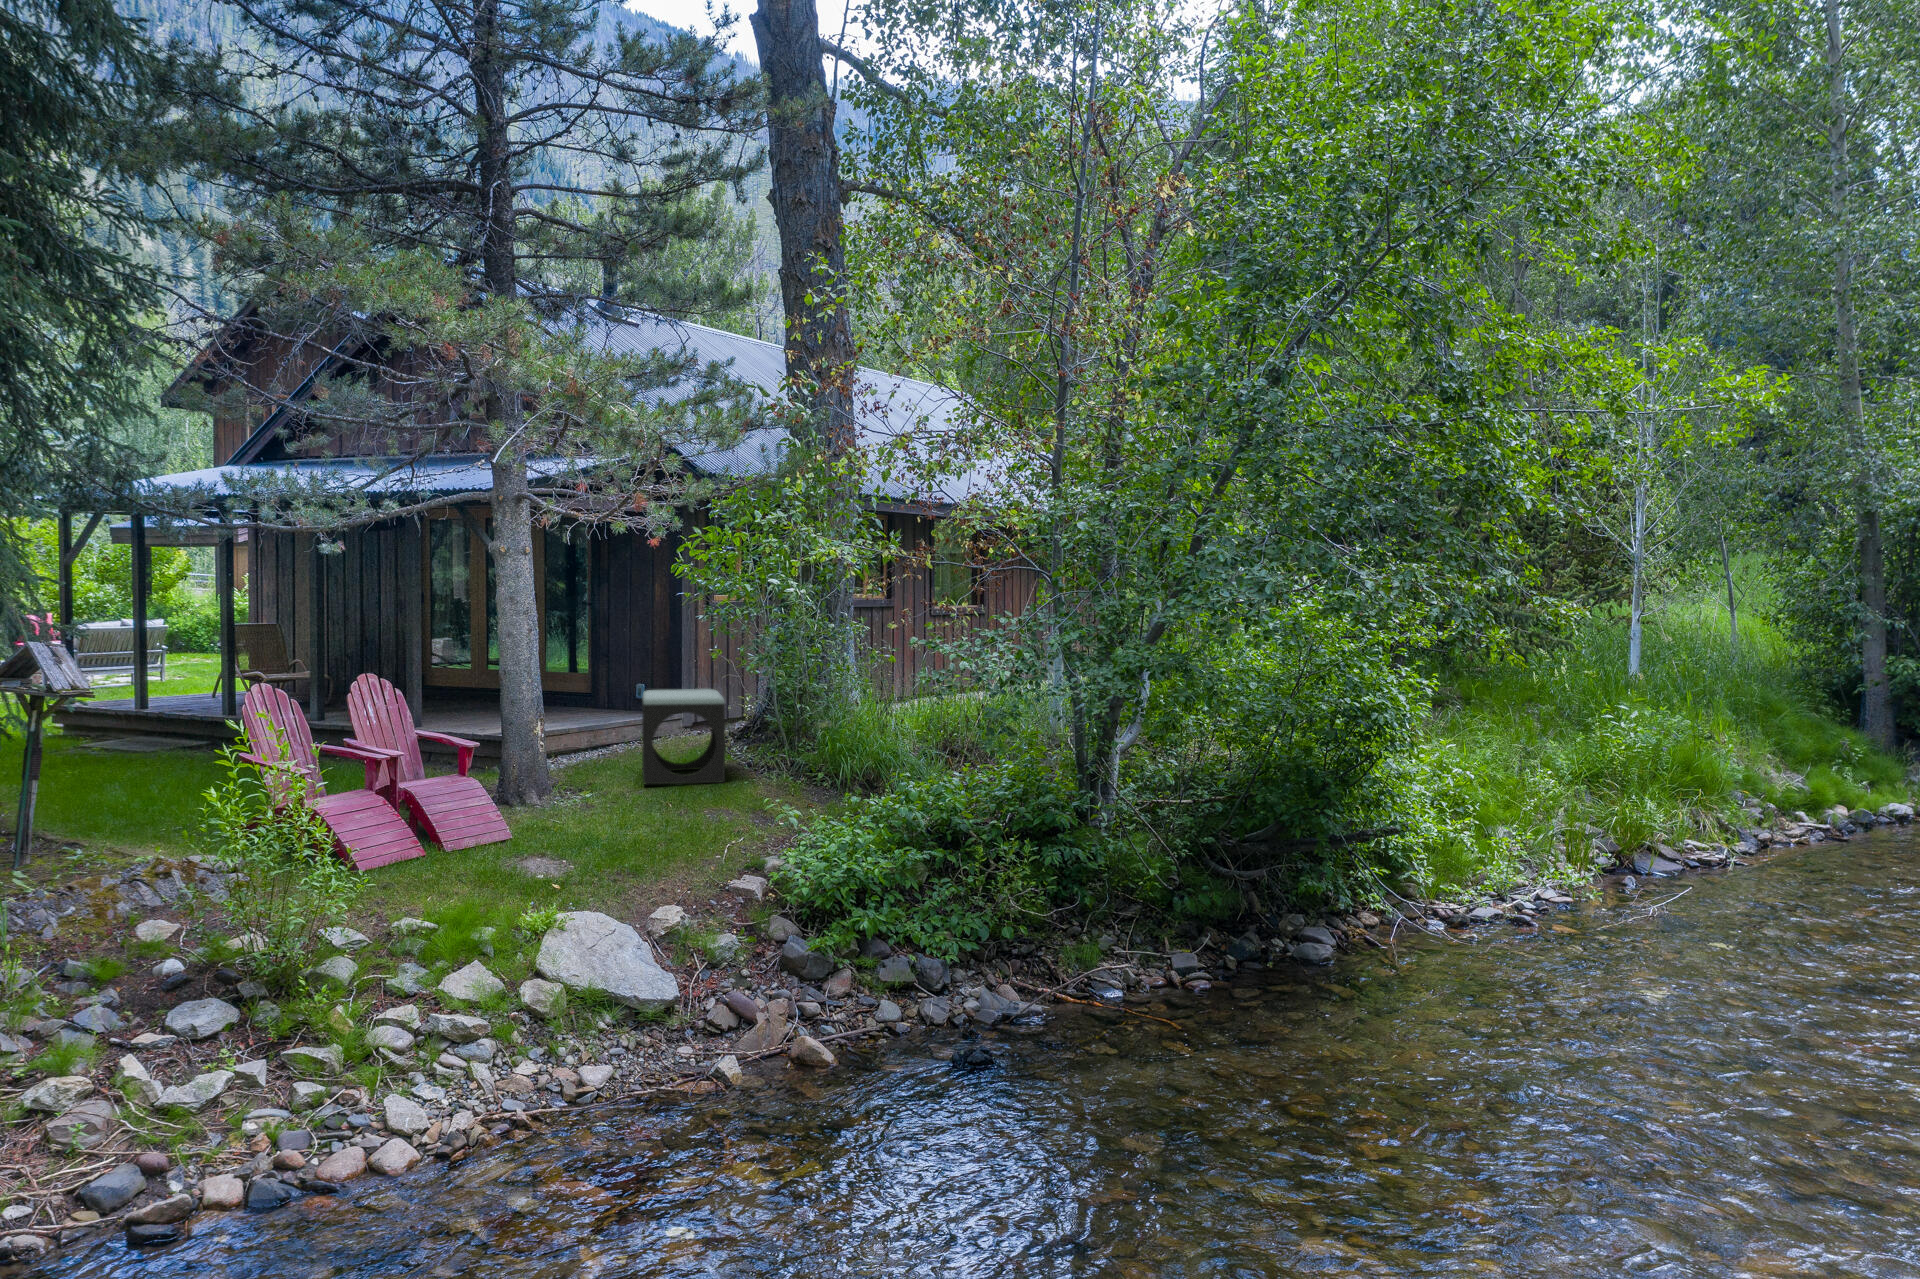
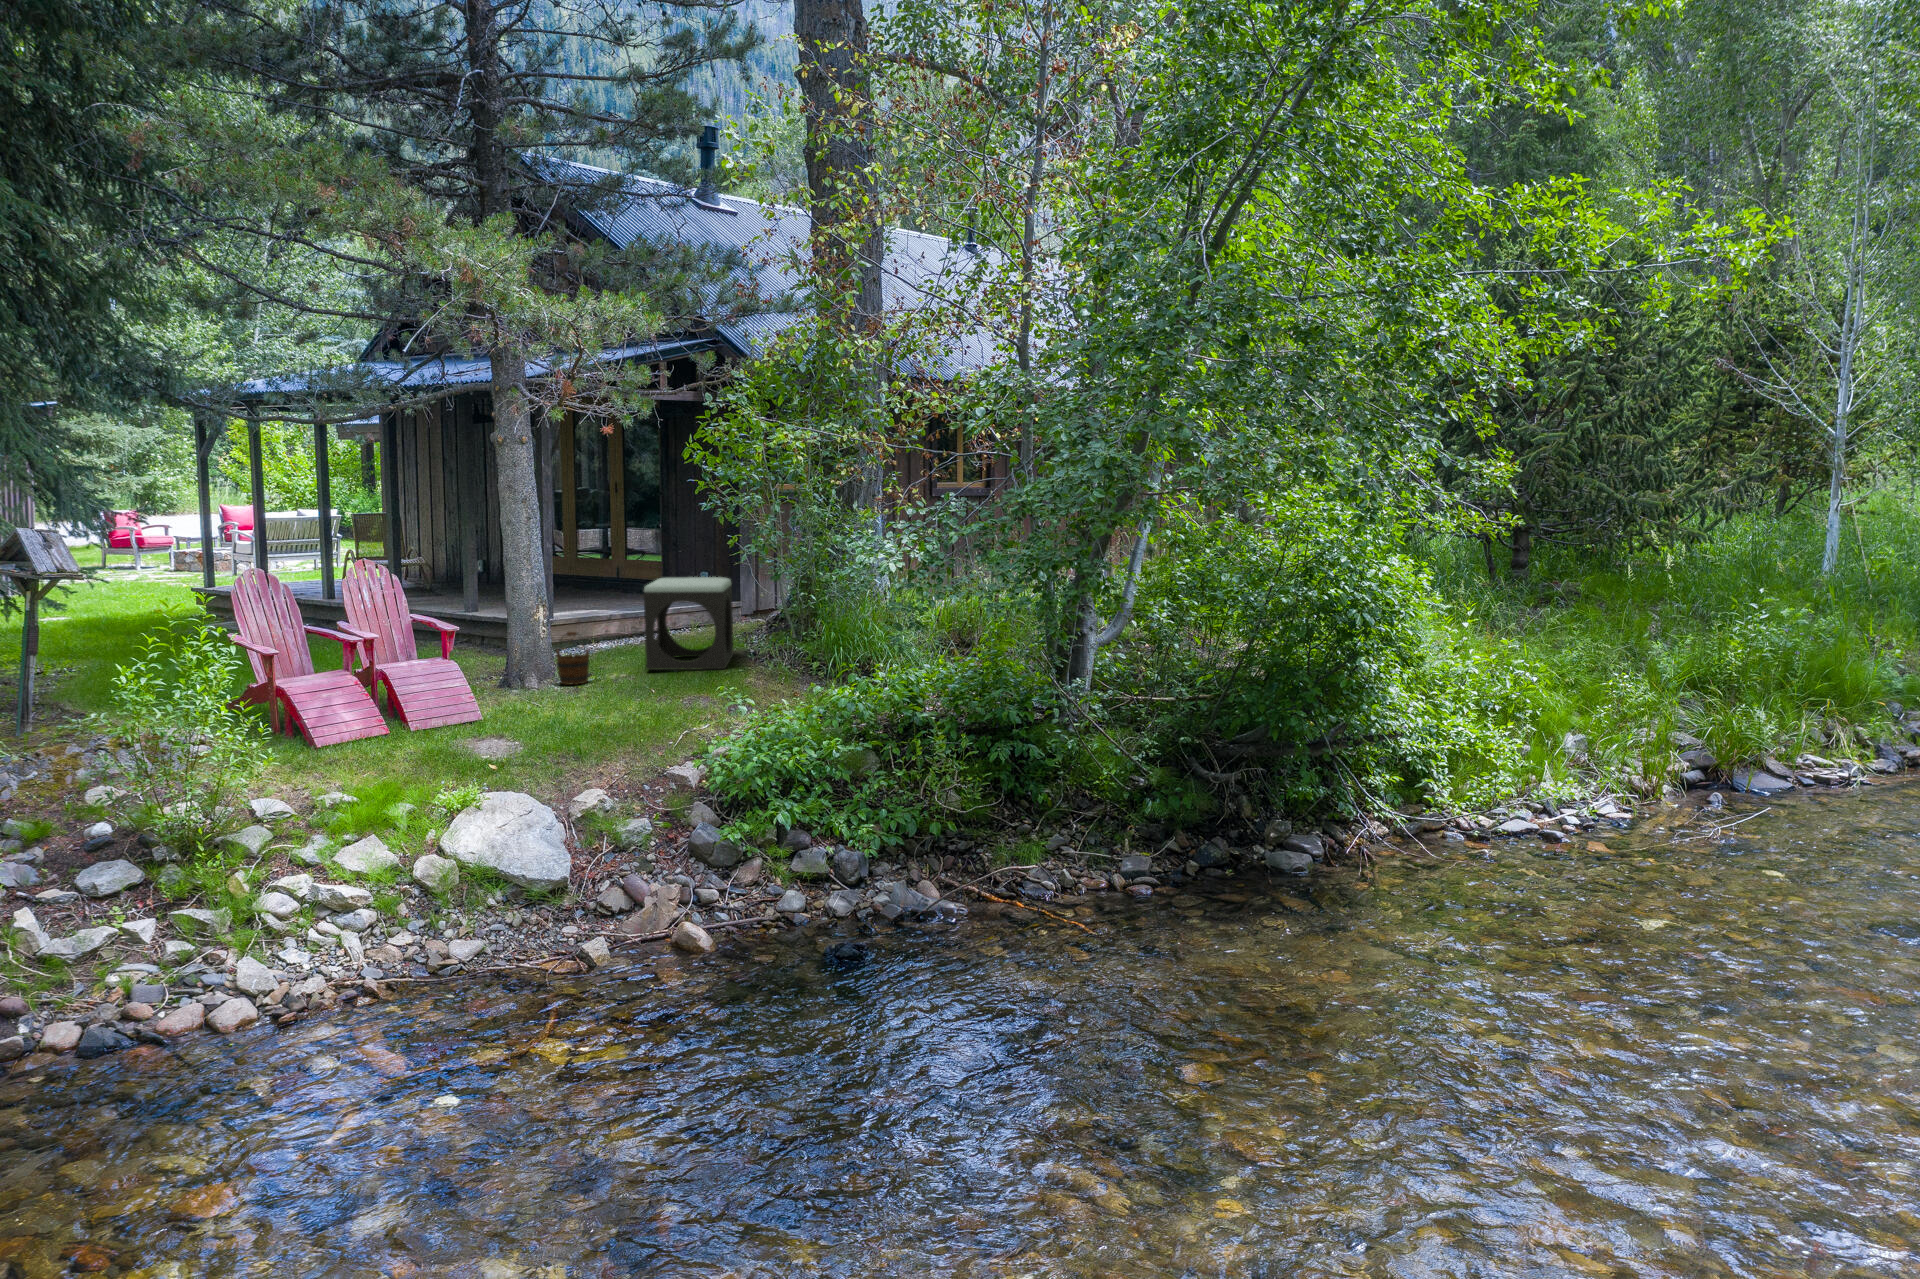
wooden bucket: none [555,746,593,802] -> present [556,632,590,685]

